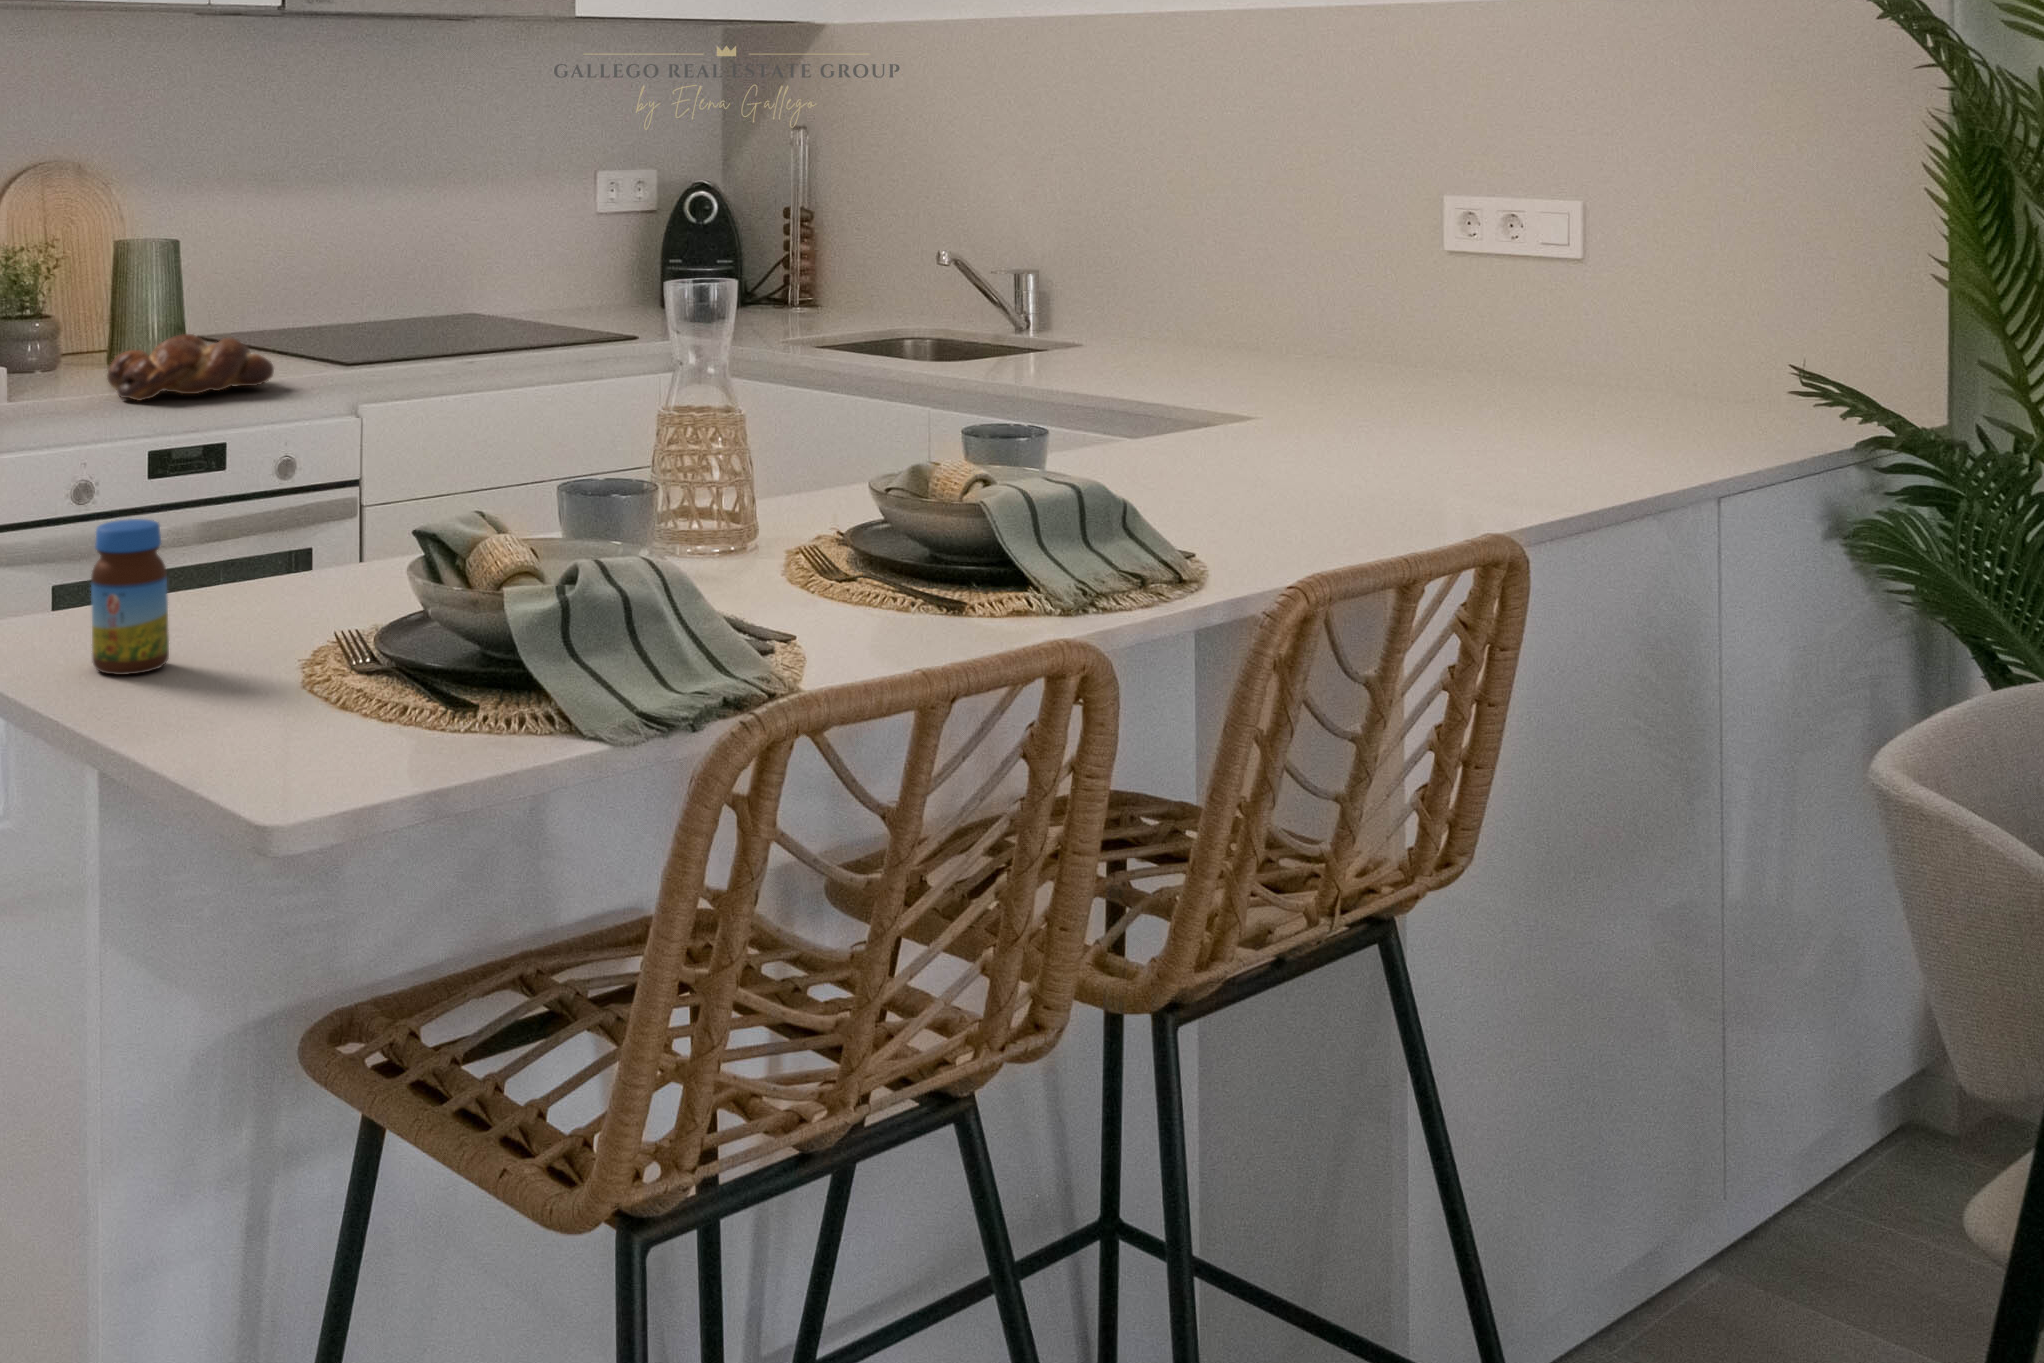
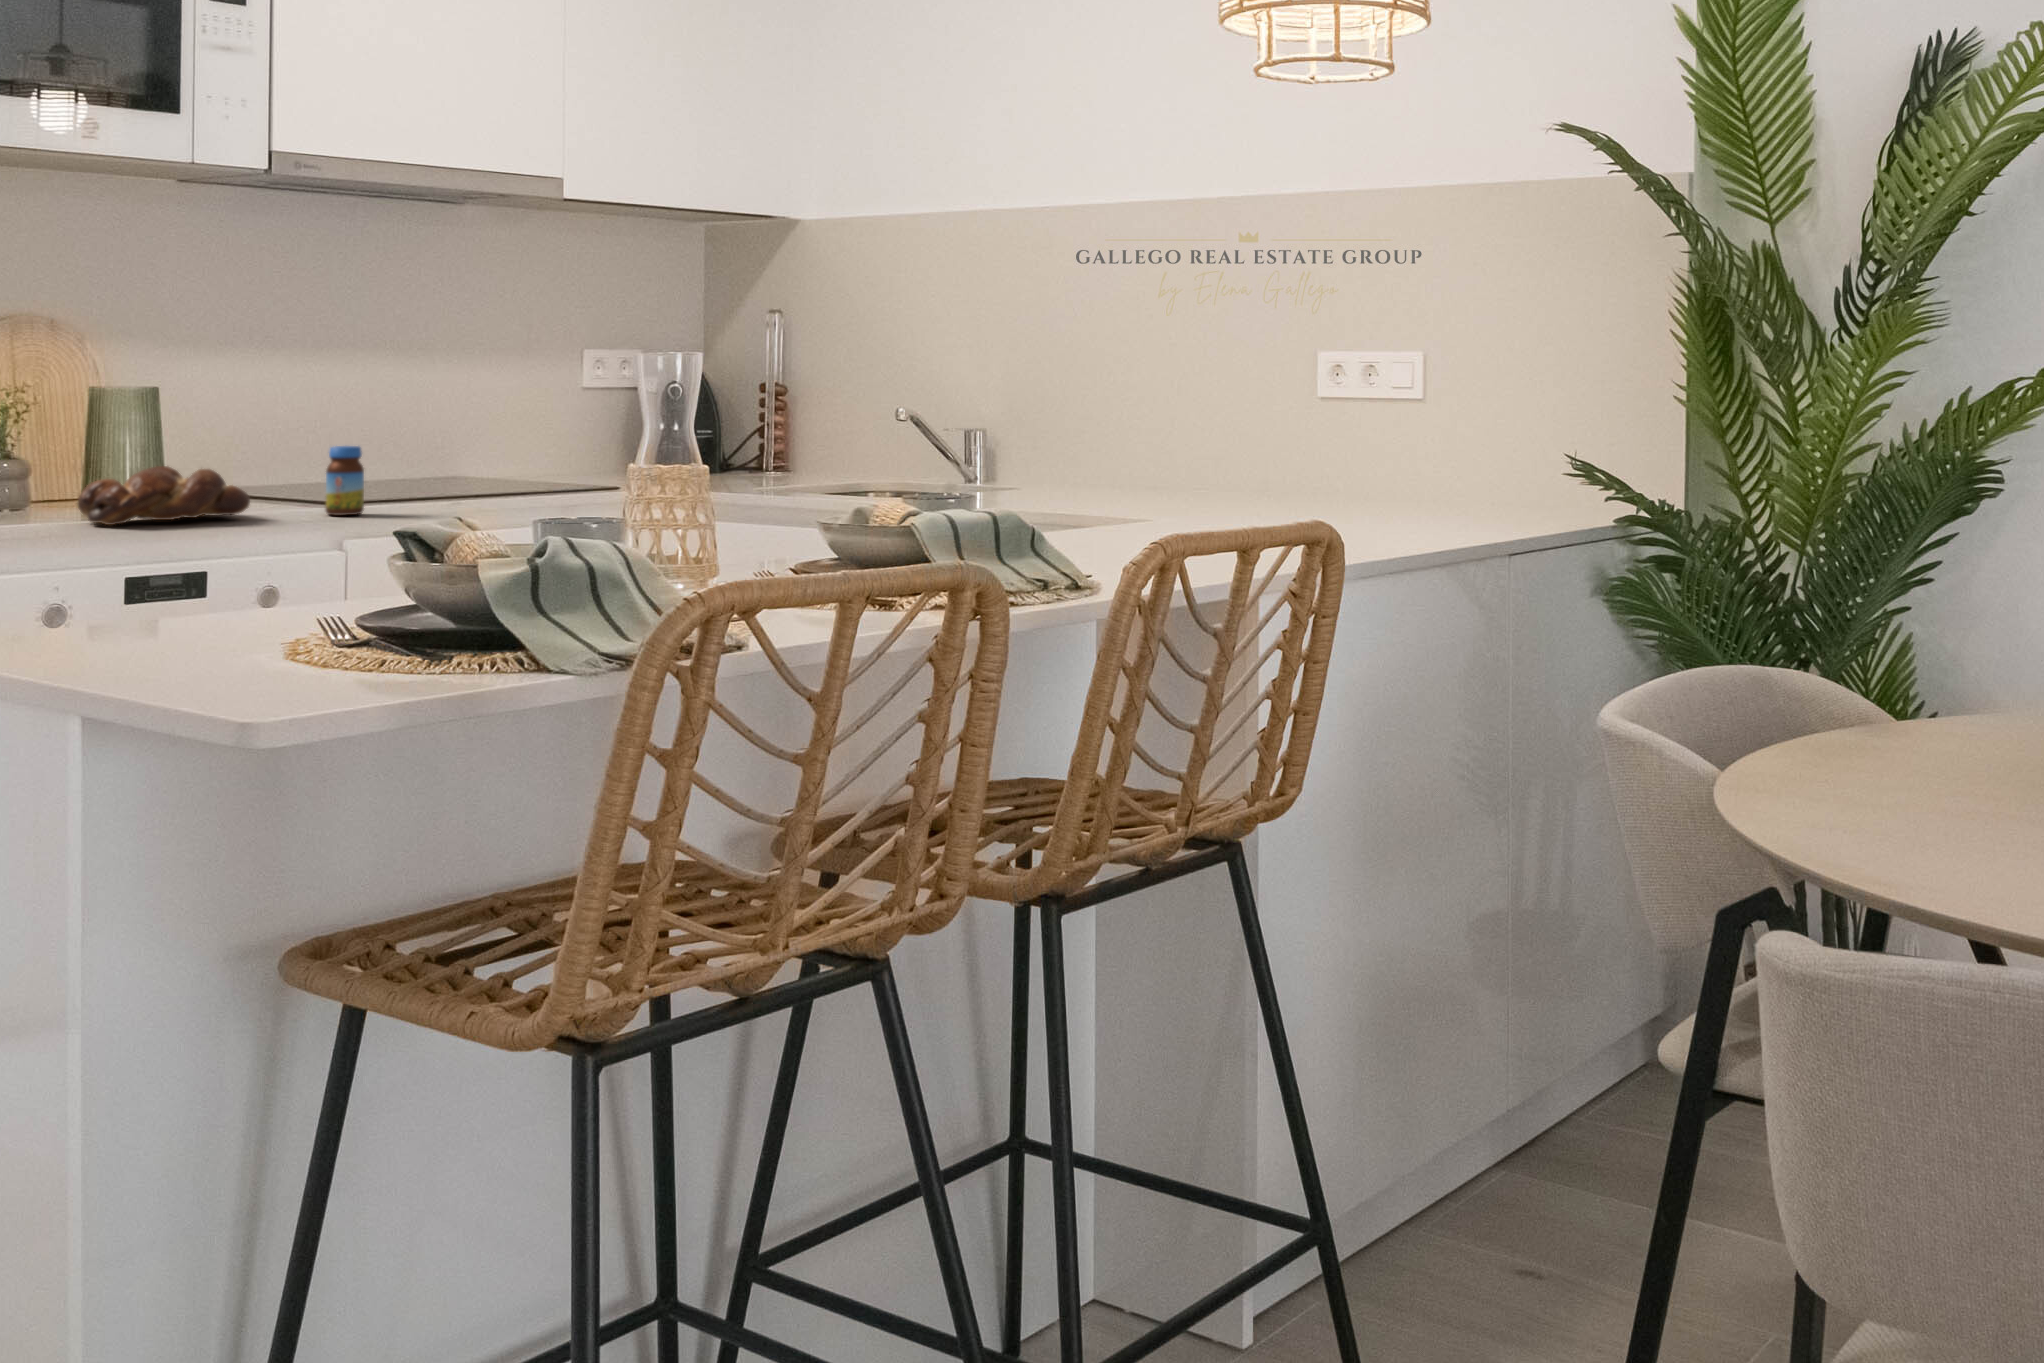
jar: present [91,519,169,675] -> present [325,446,364,515]

